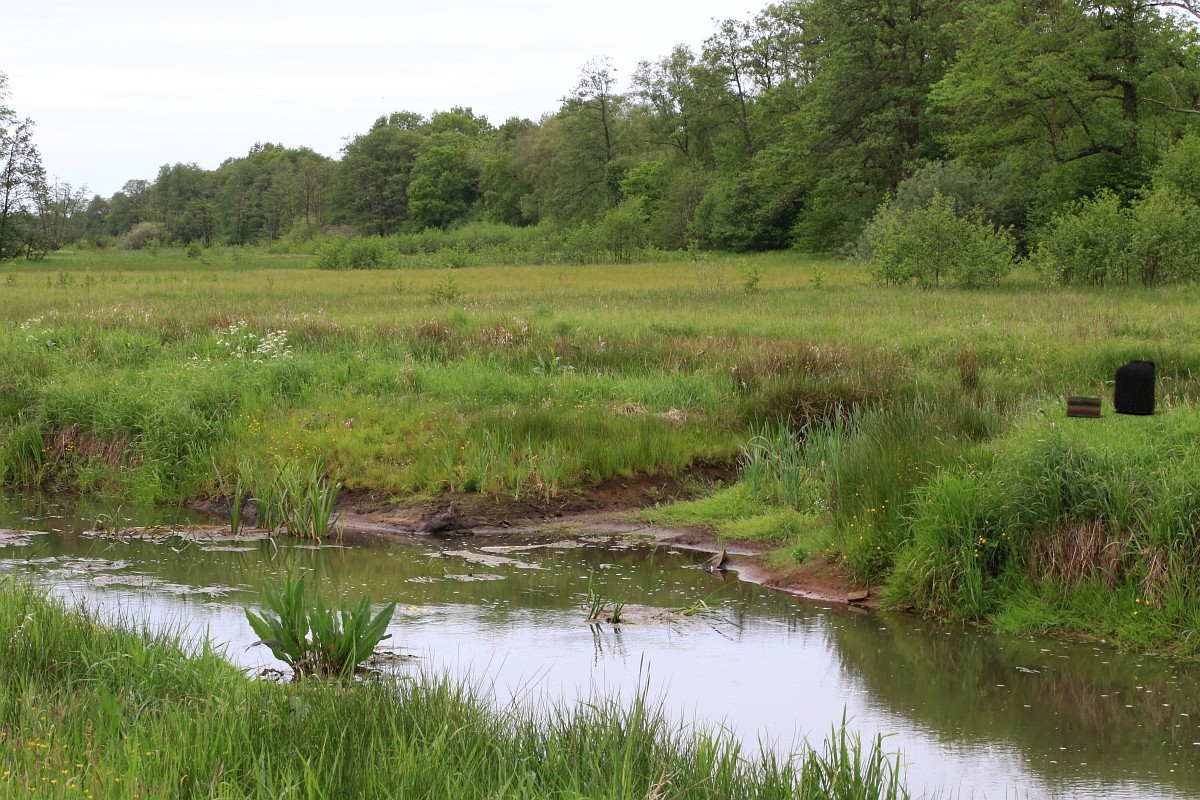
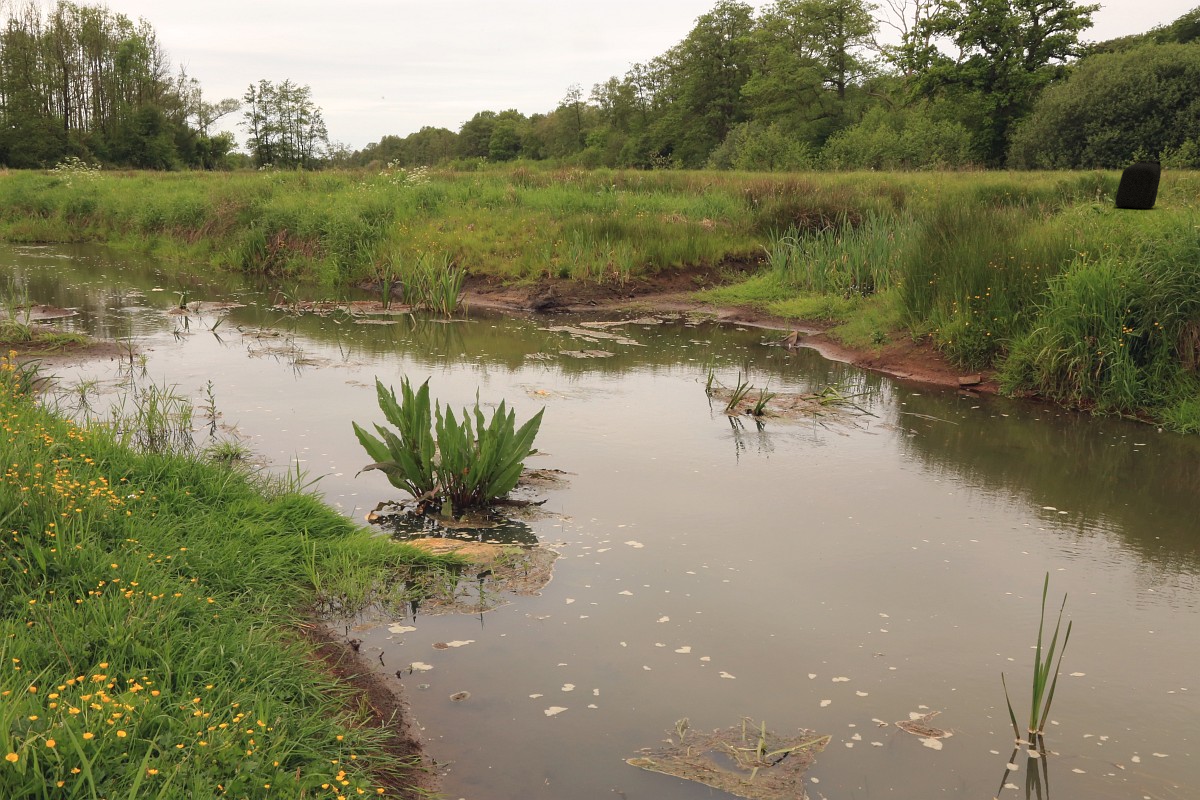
basket: present [1066,375,1102,418] -> none [1075,173,1110,212]

